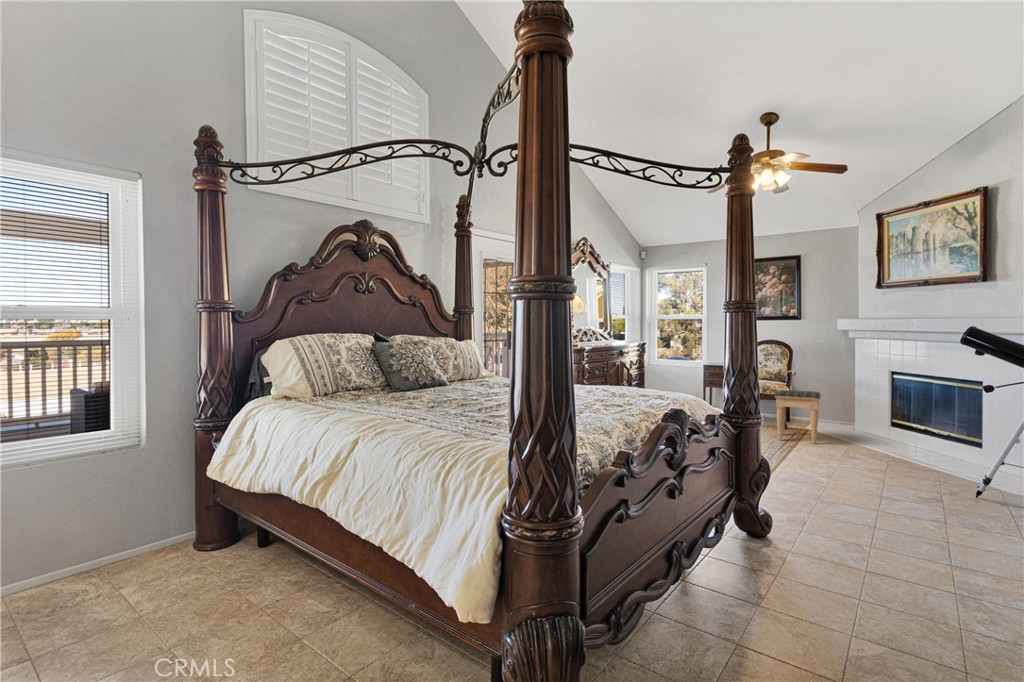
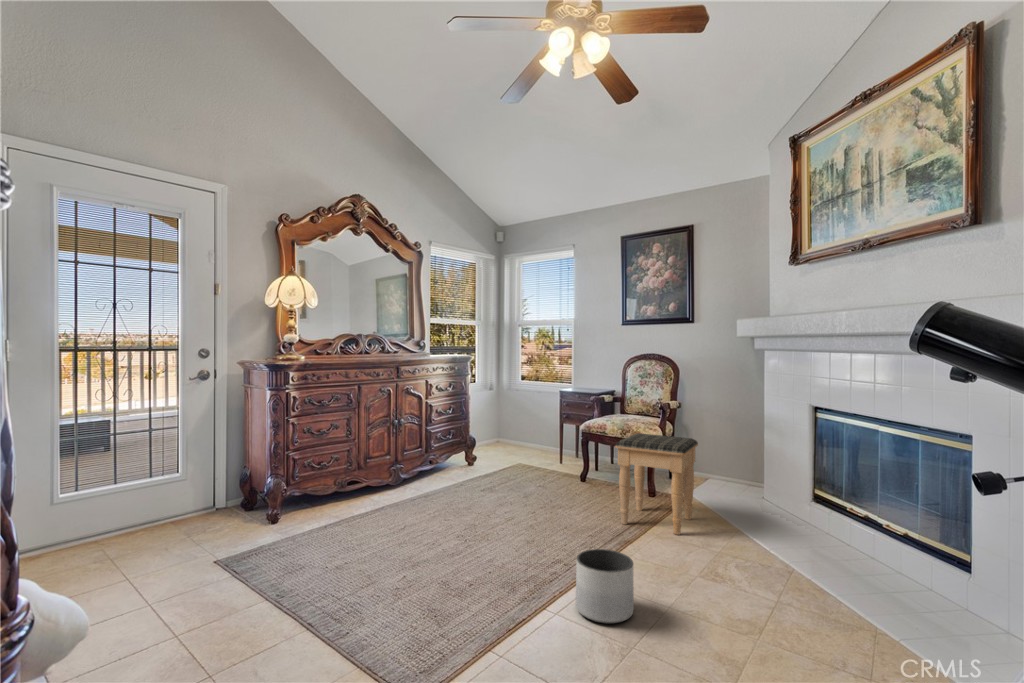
planter: none [788,441,819,470] -> present [576,549,634,624]

